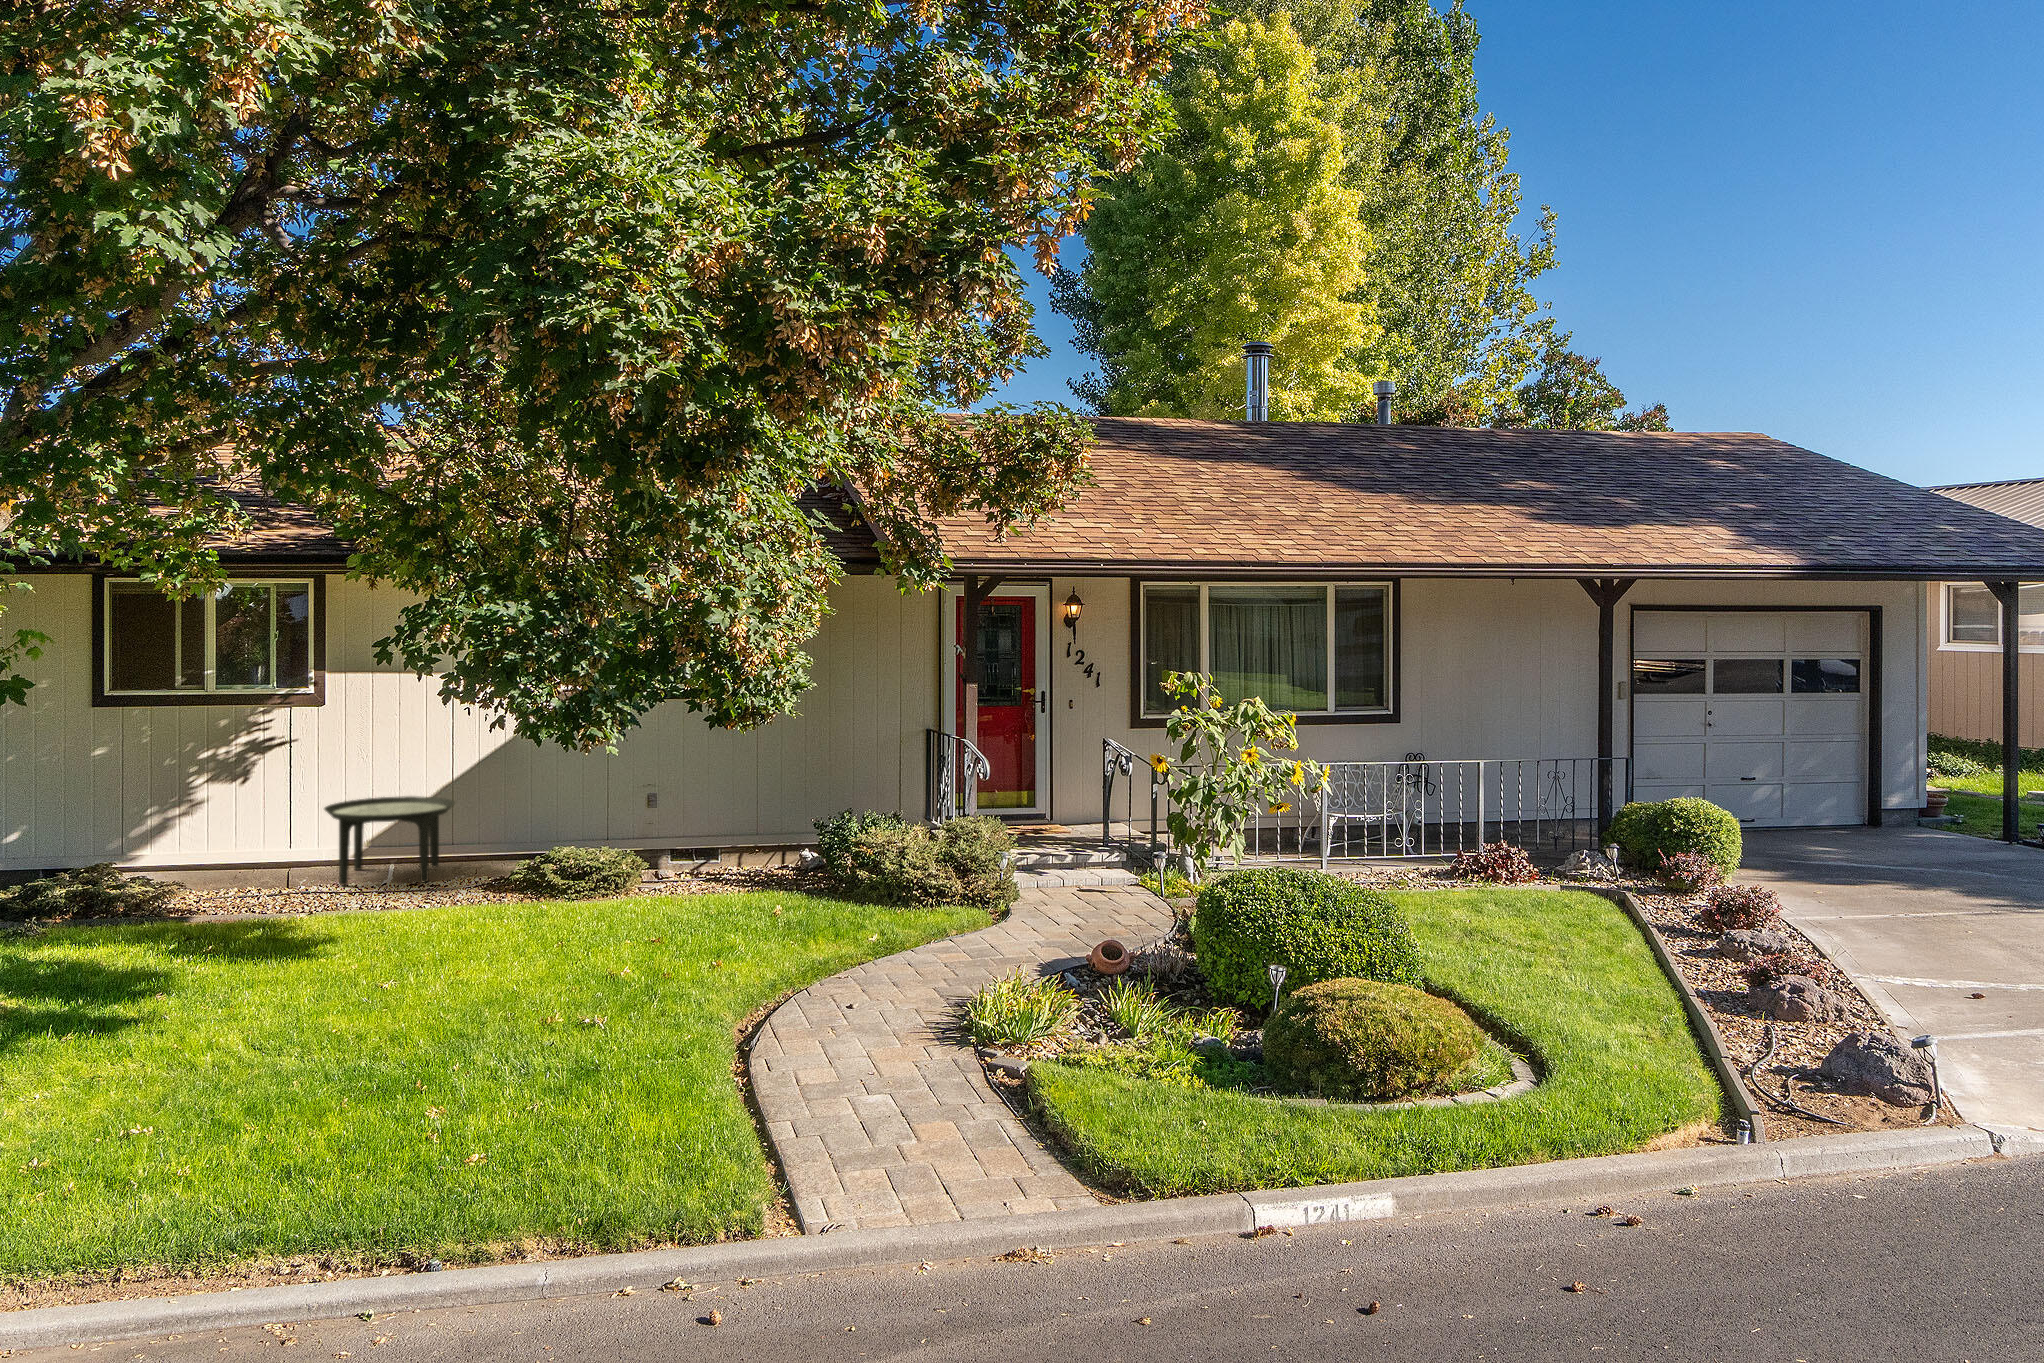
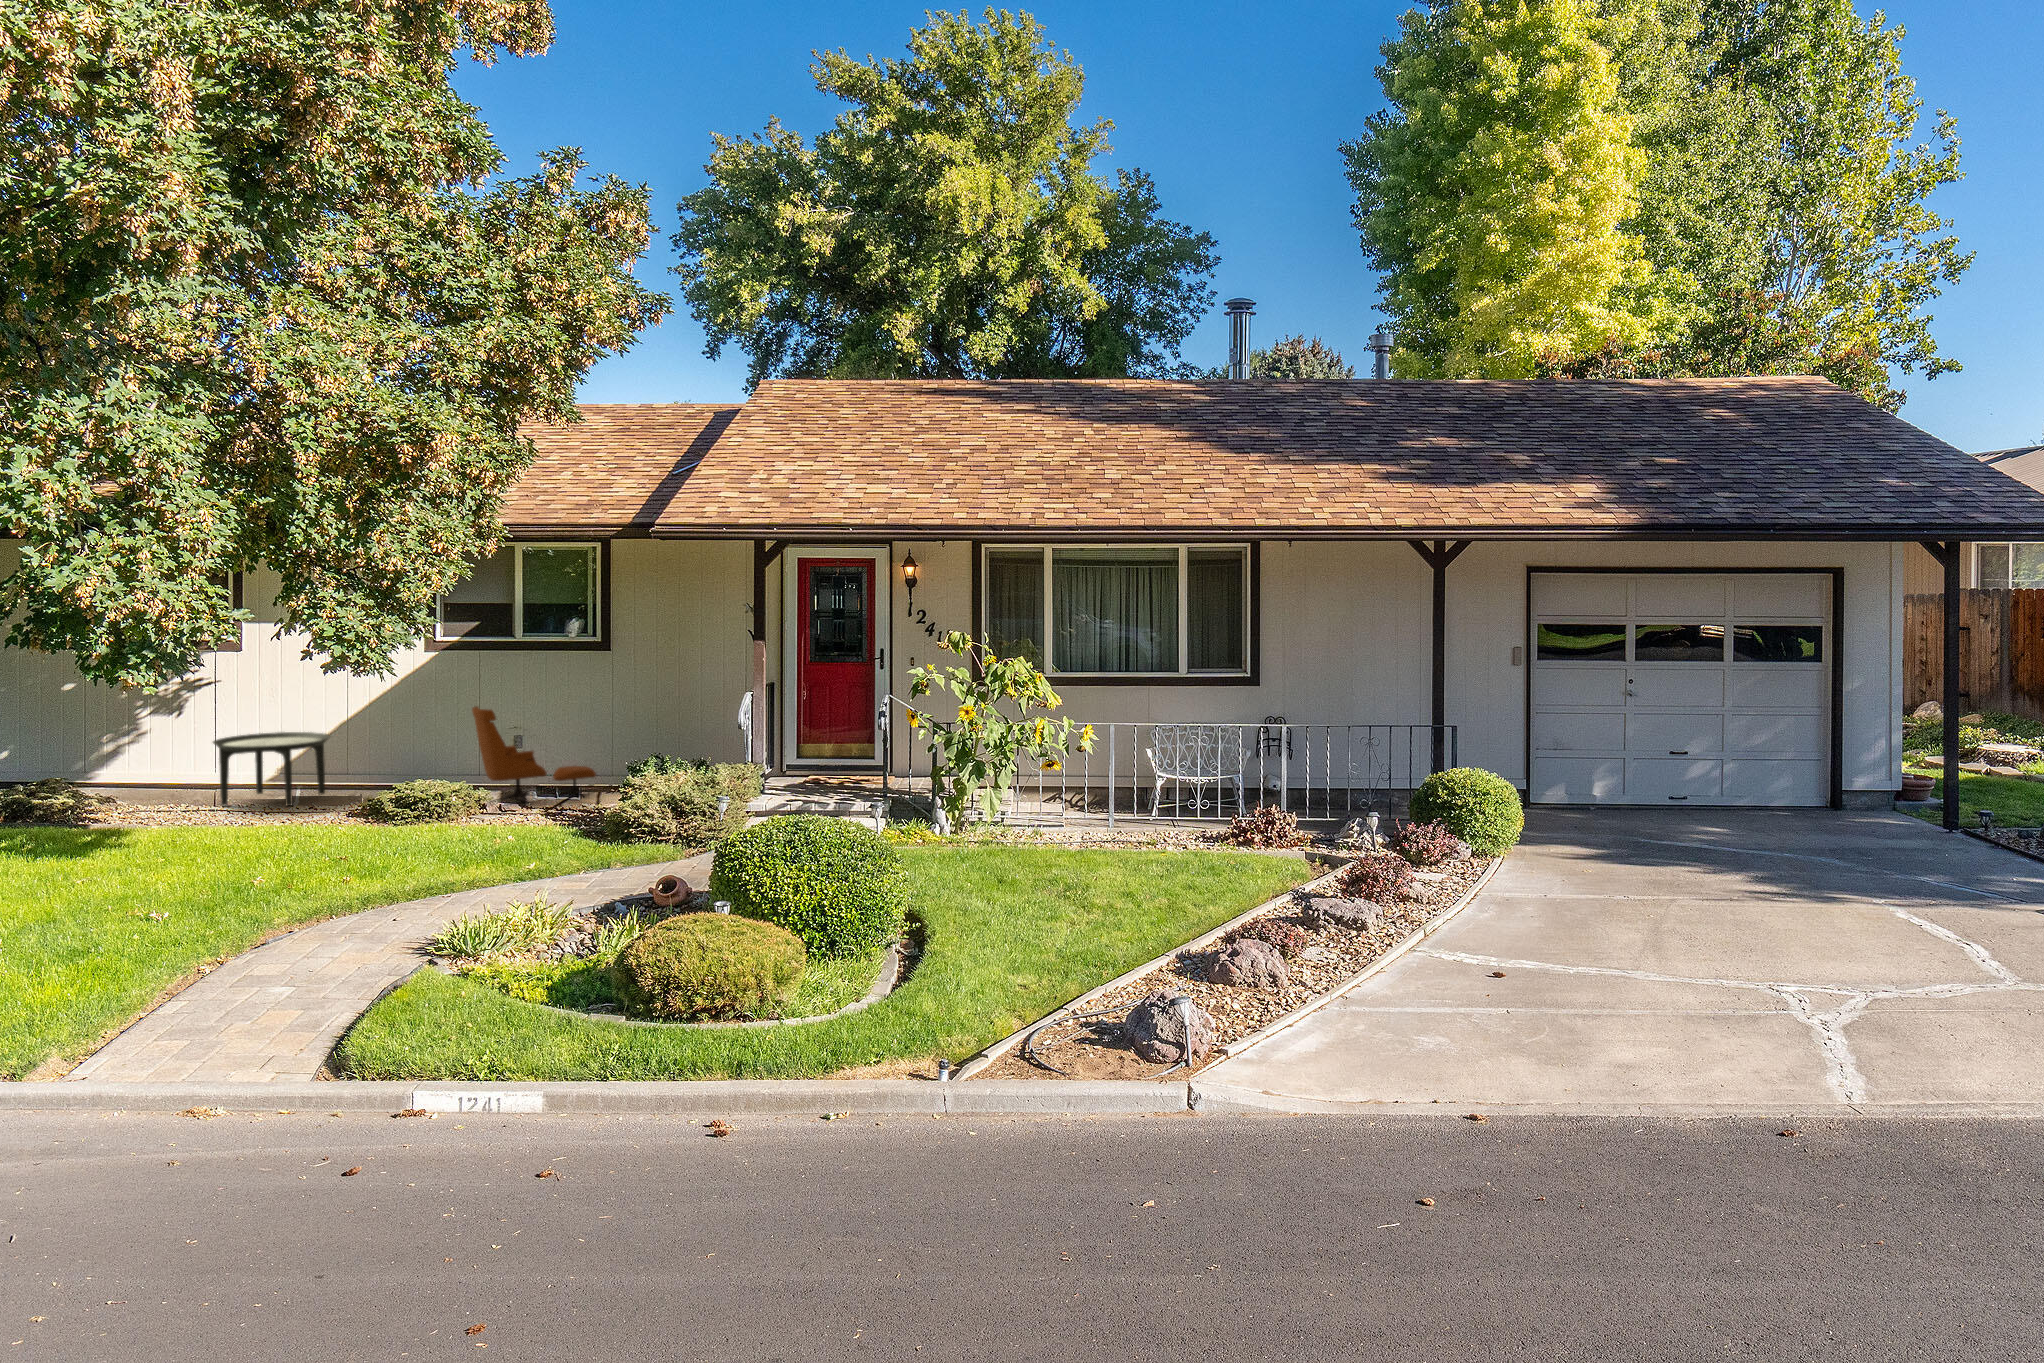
lounge chair: none [643,761,755,871] -> present [472,706,596,804]

